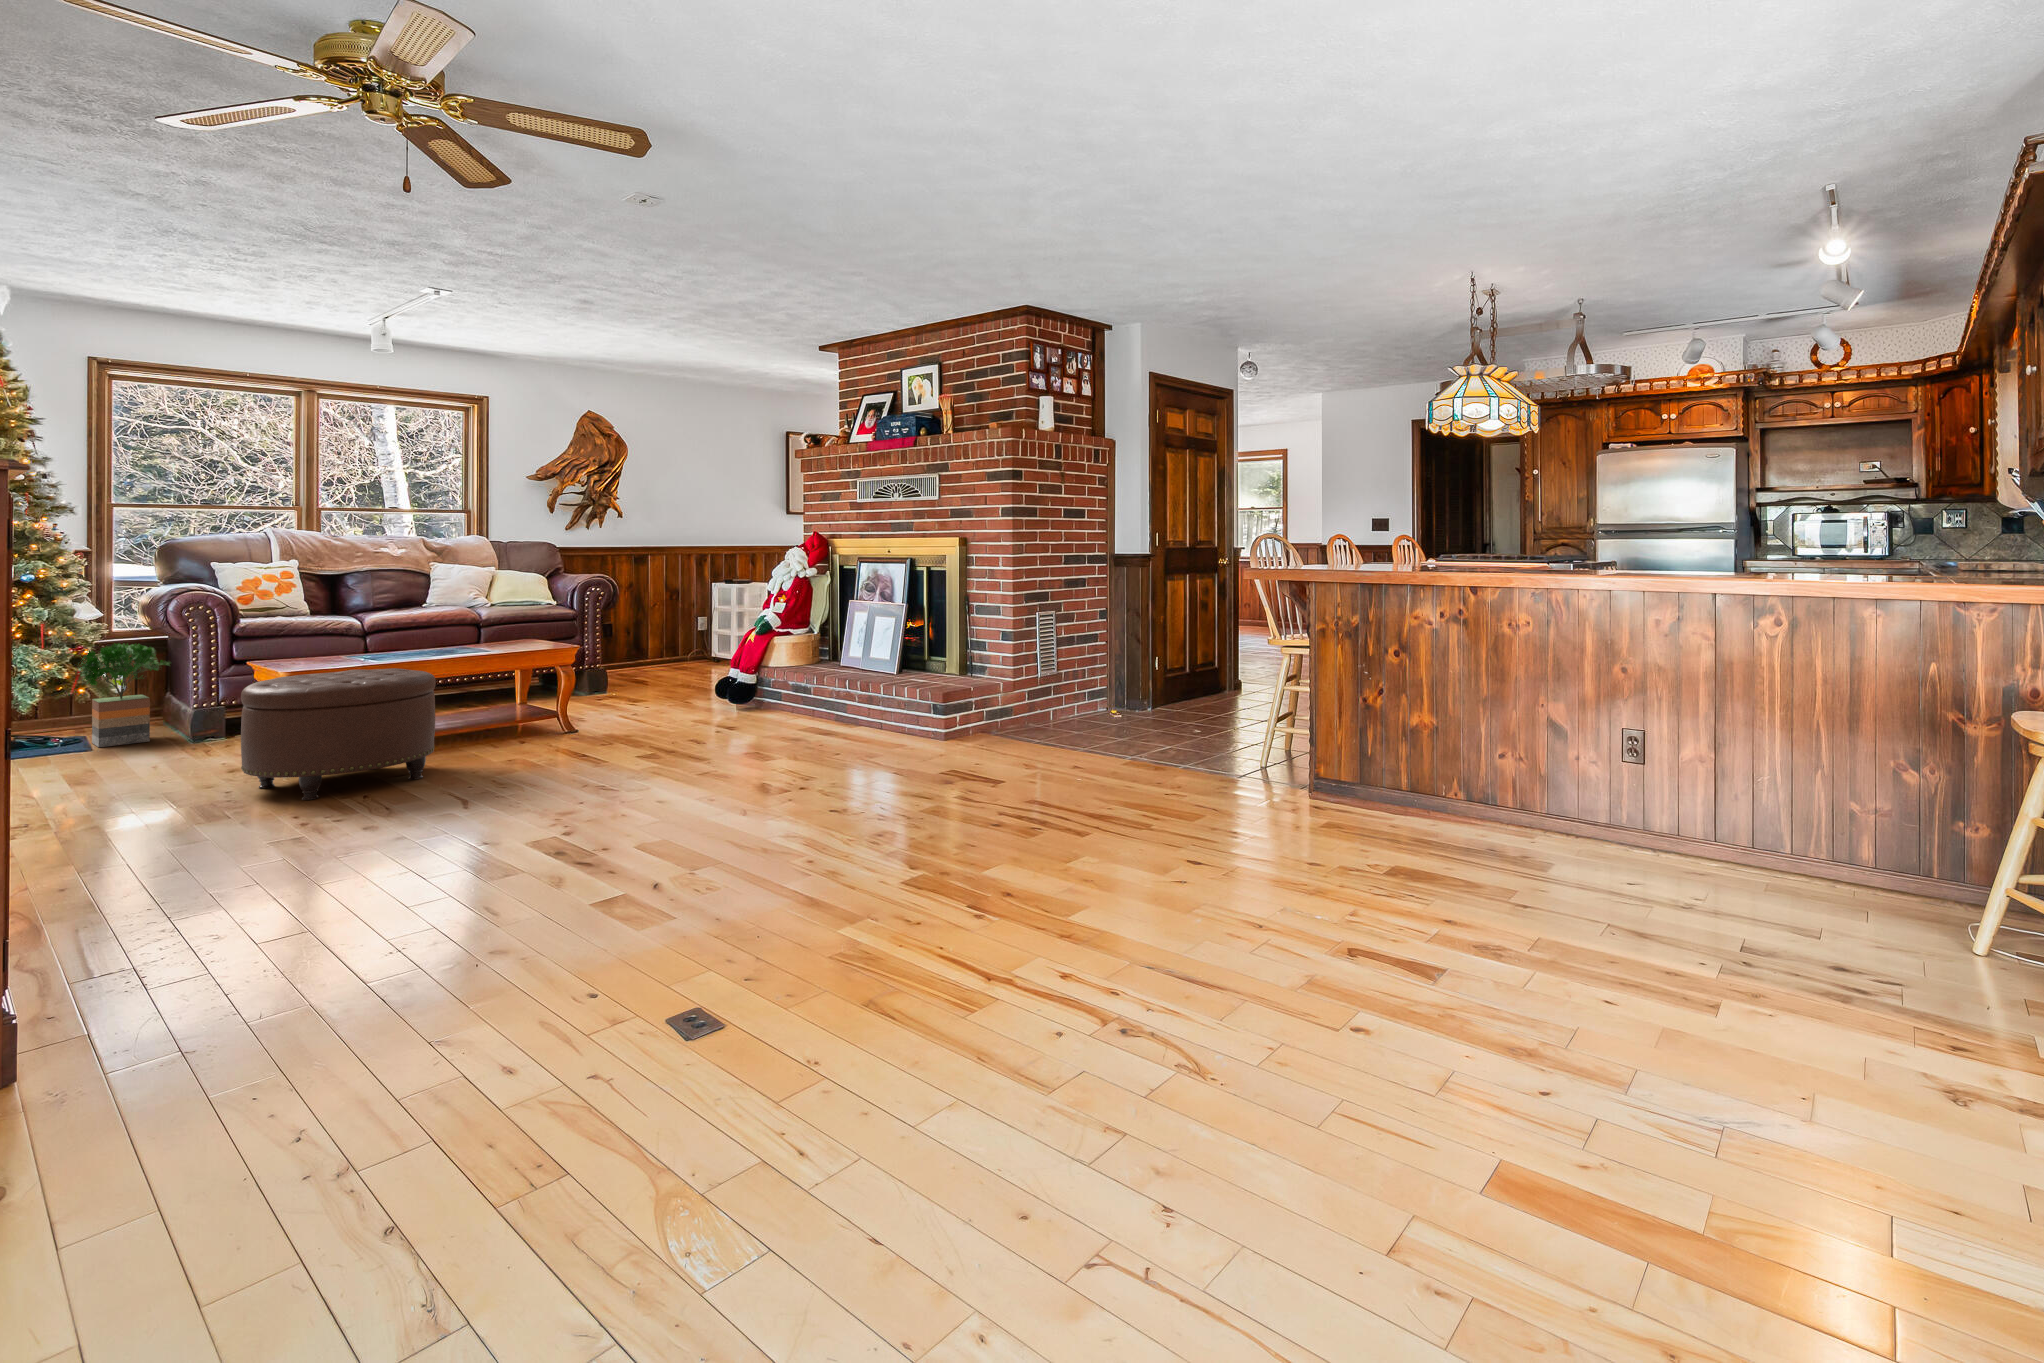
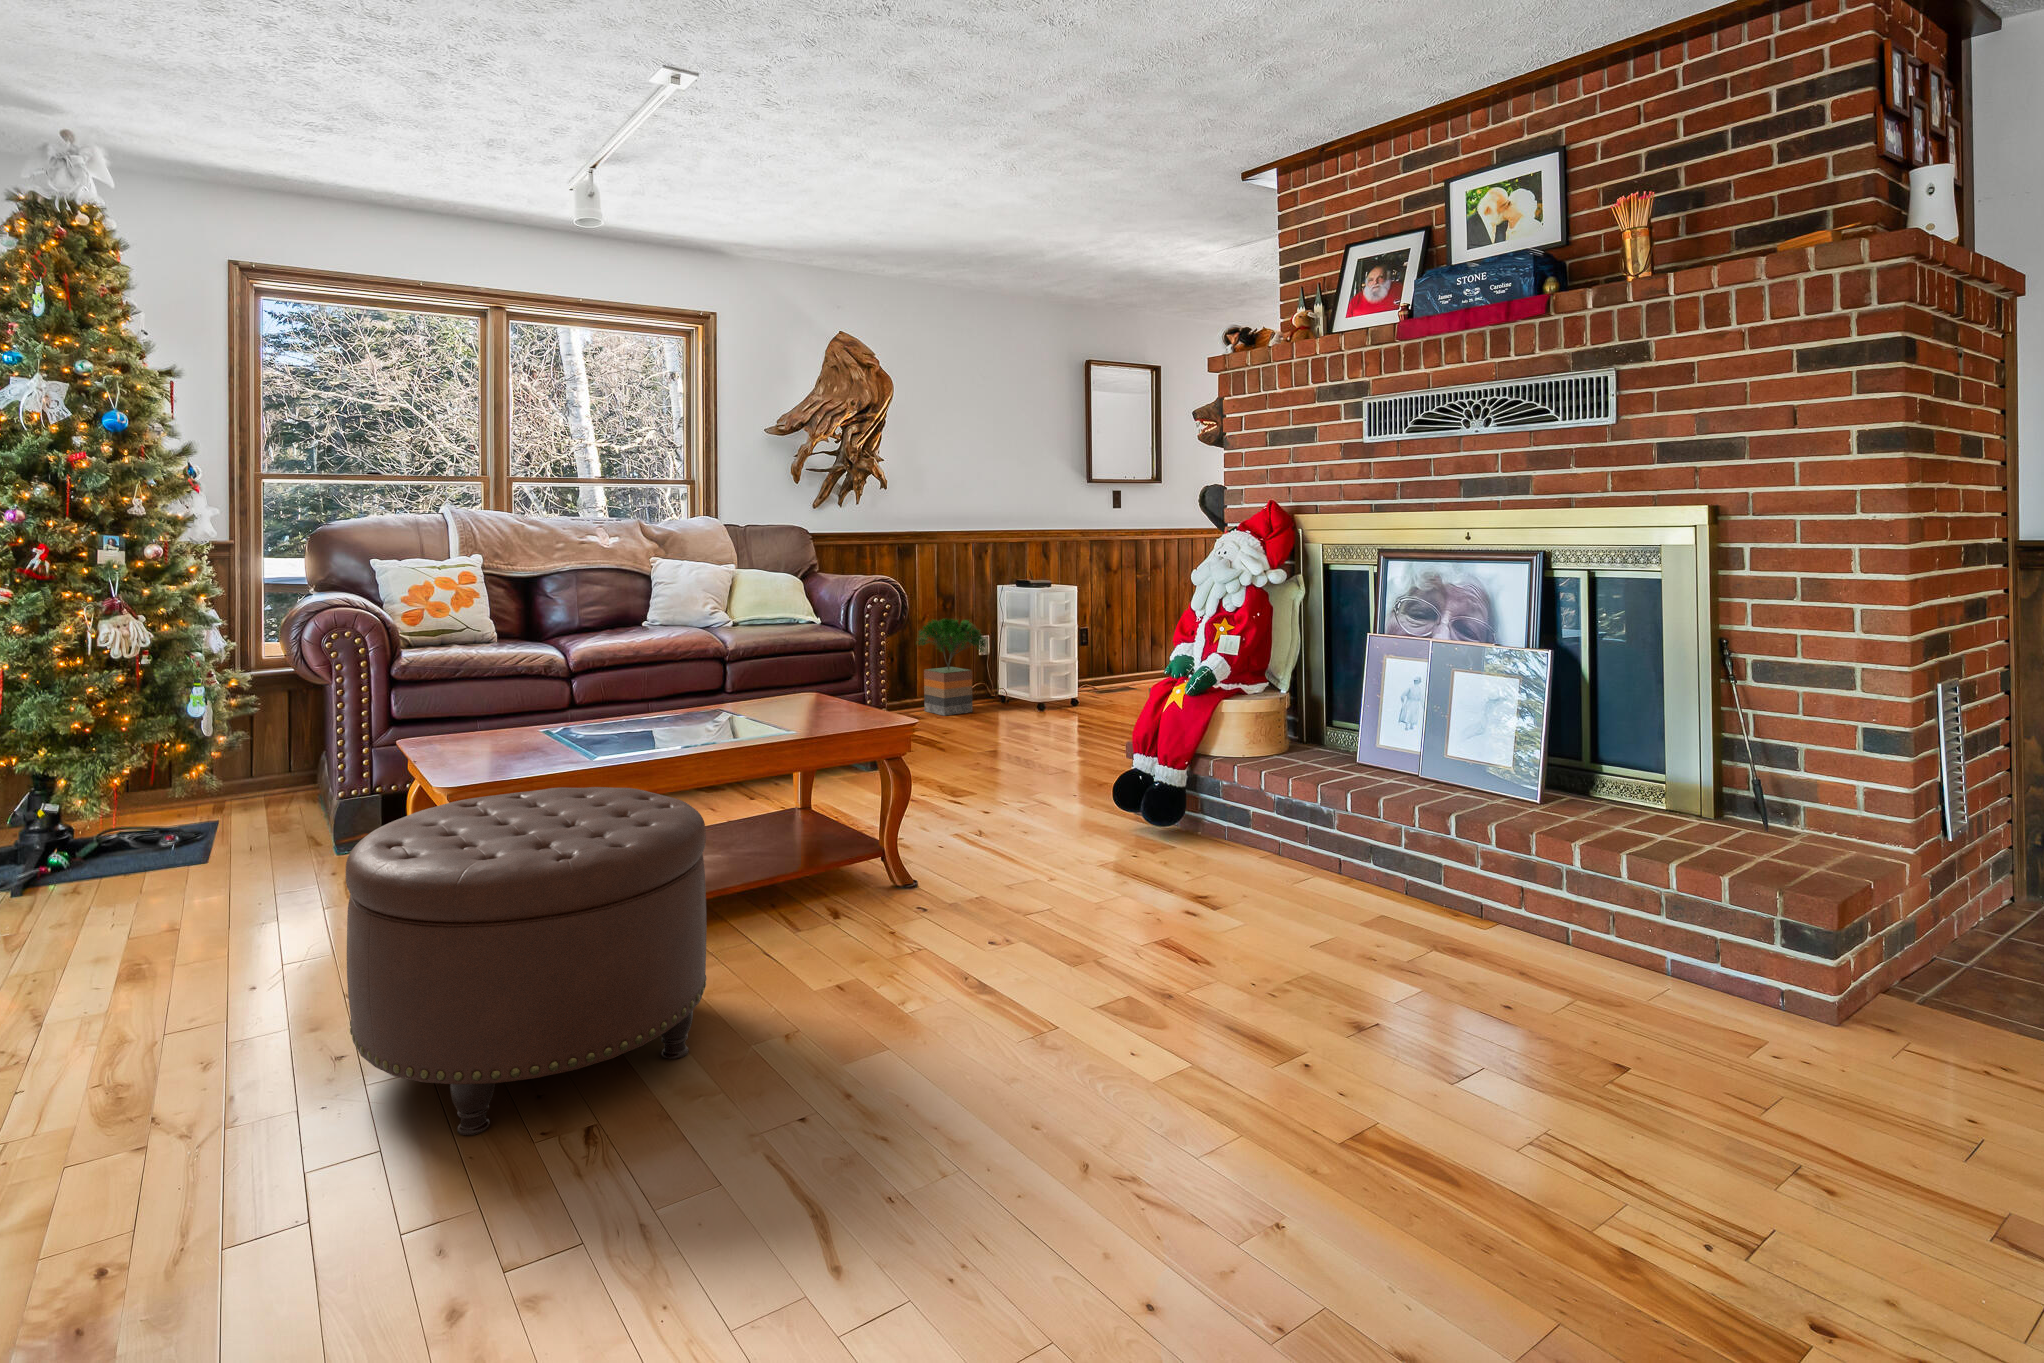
potted tree: present [77,643,170,747] -> present [918,618,986,716]

